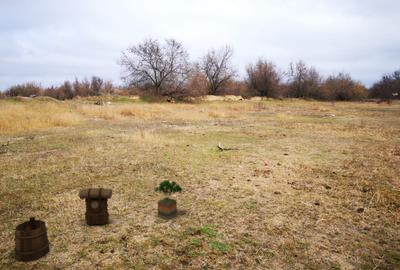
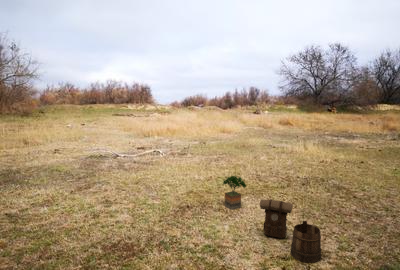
potted tree: present [154,180,182,220] -> present [223,176,246,210]
bucket: present [14,217,50,262] -> present [291,221,321,263]

